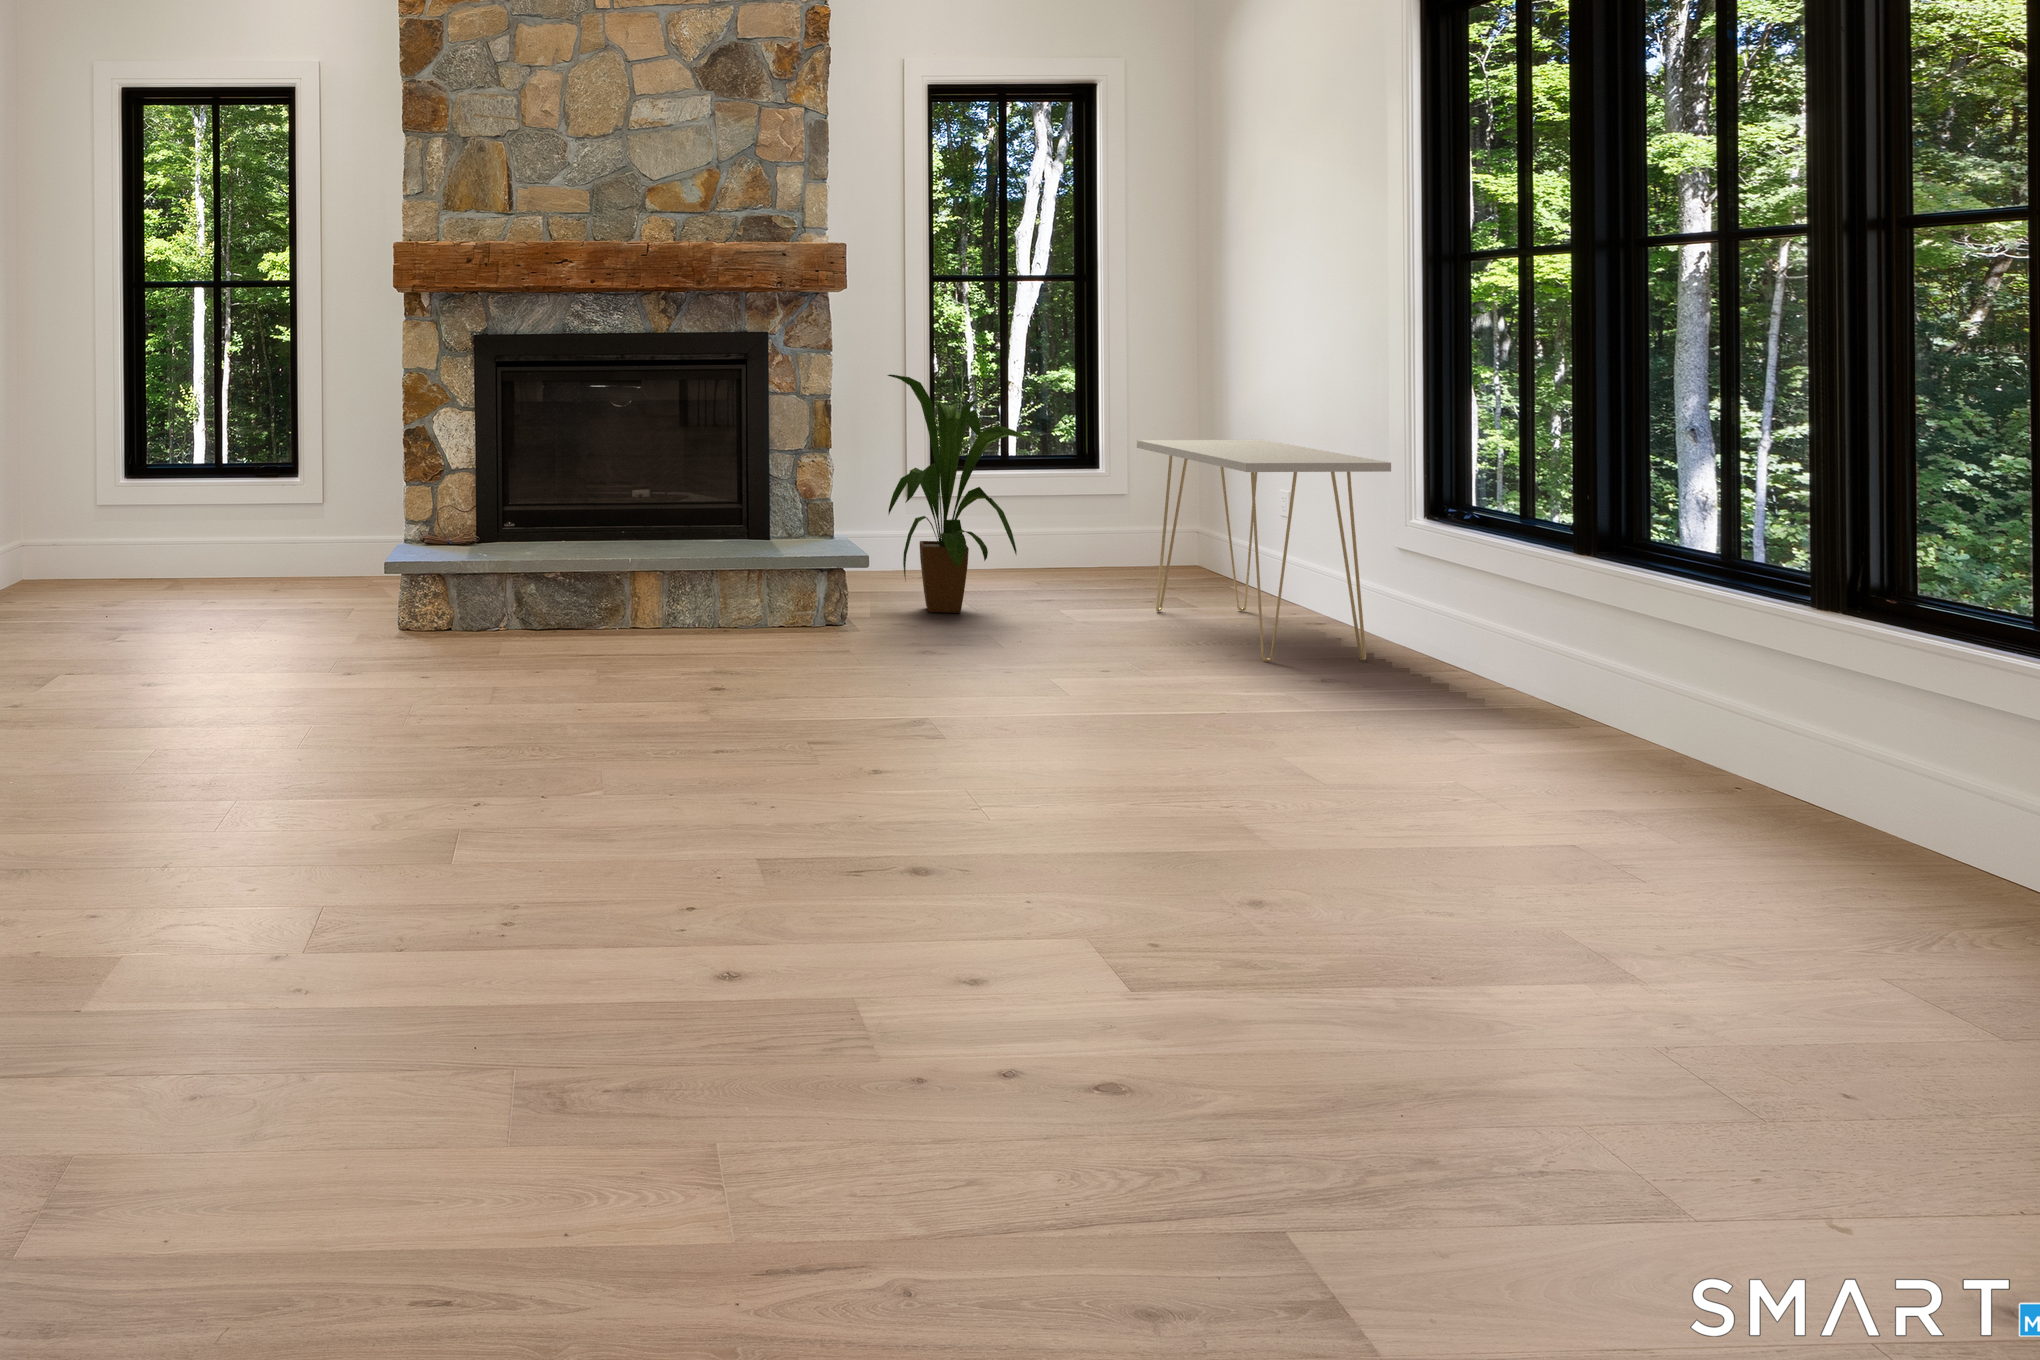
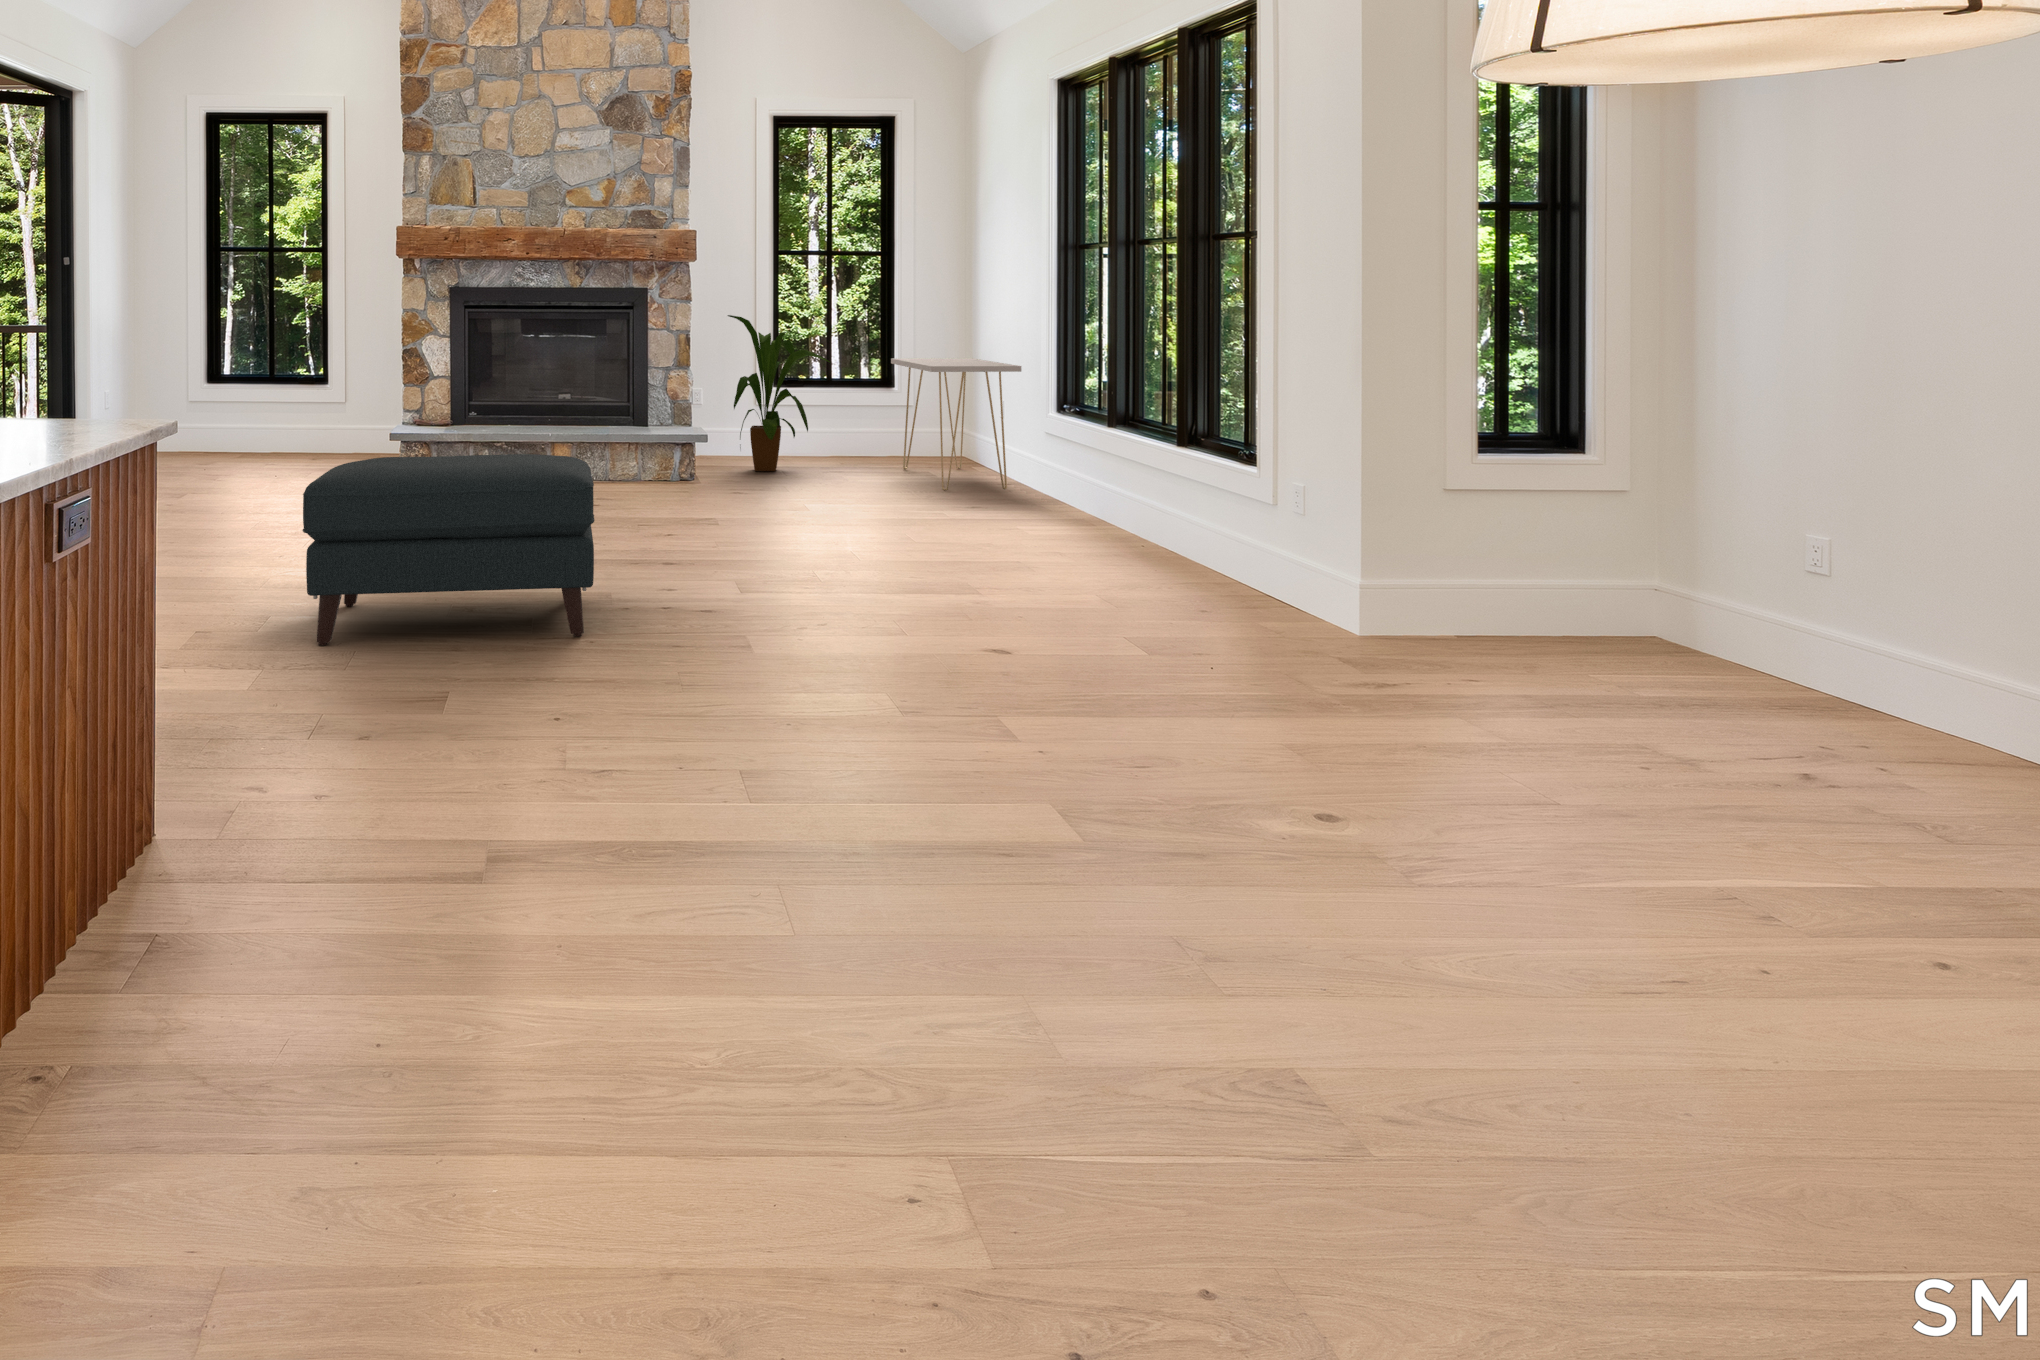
ottoman: none [383,699,956,1124] -> present [302,454,595,645]

